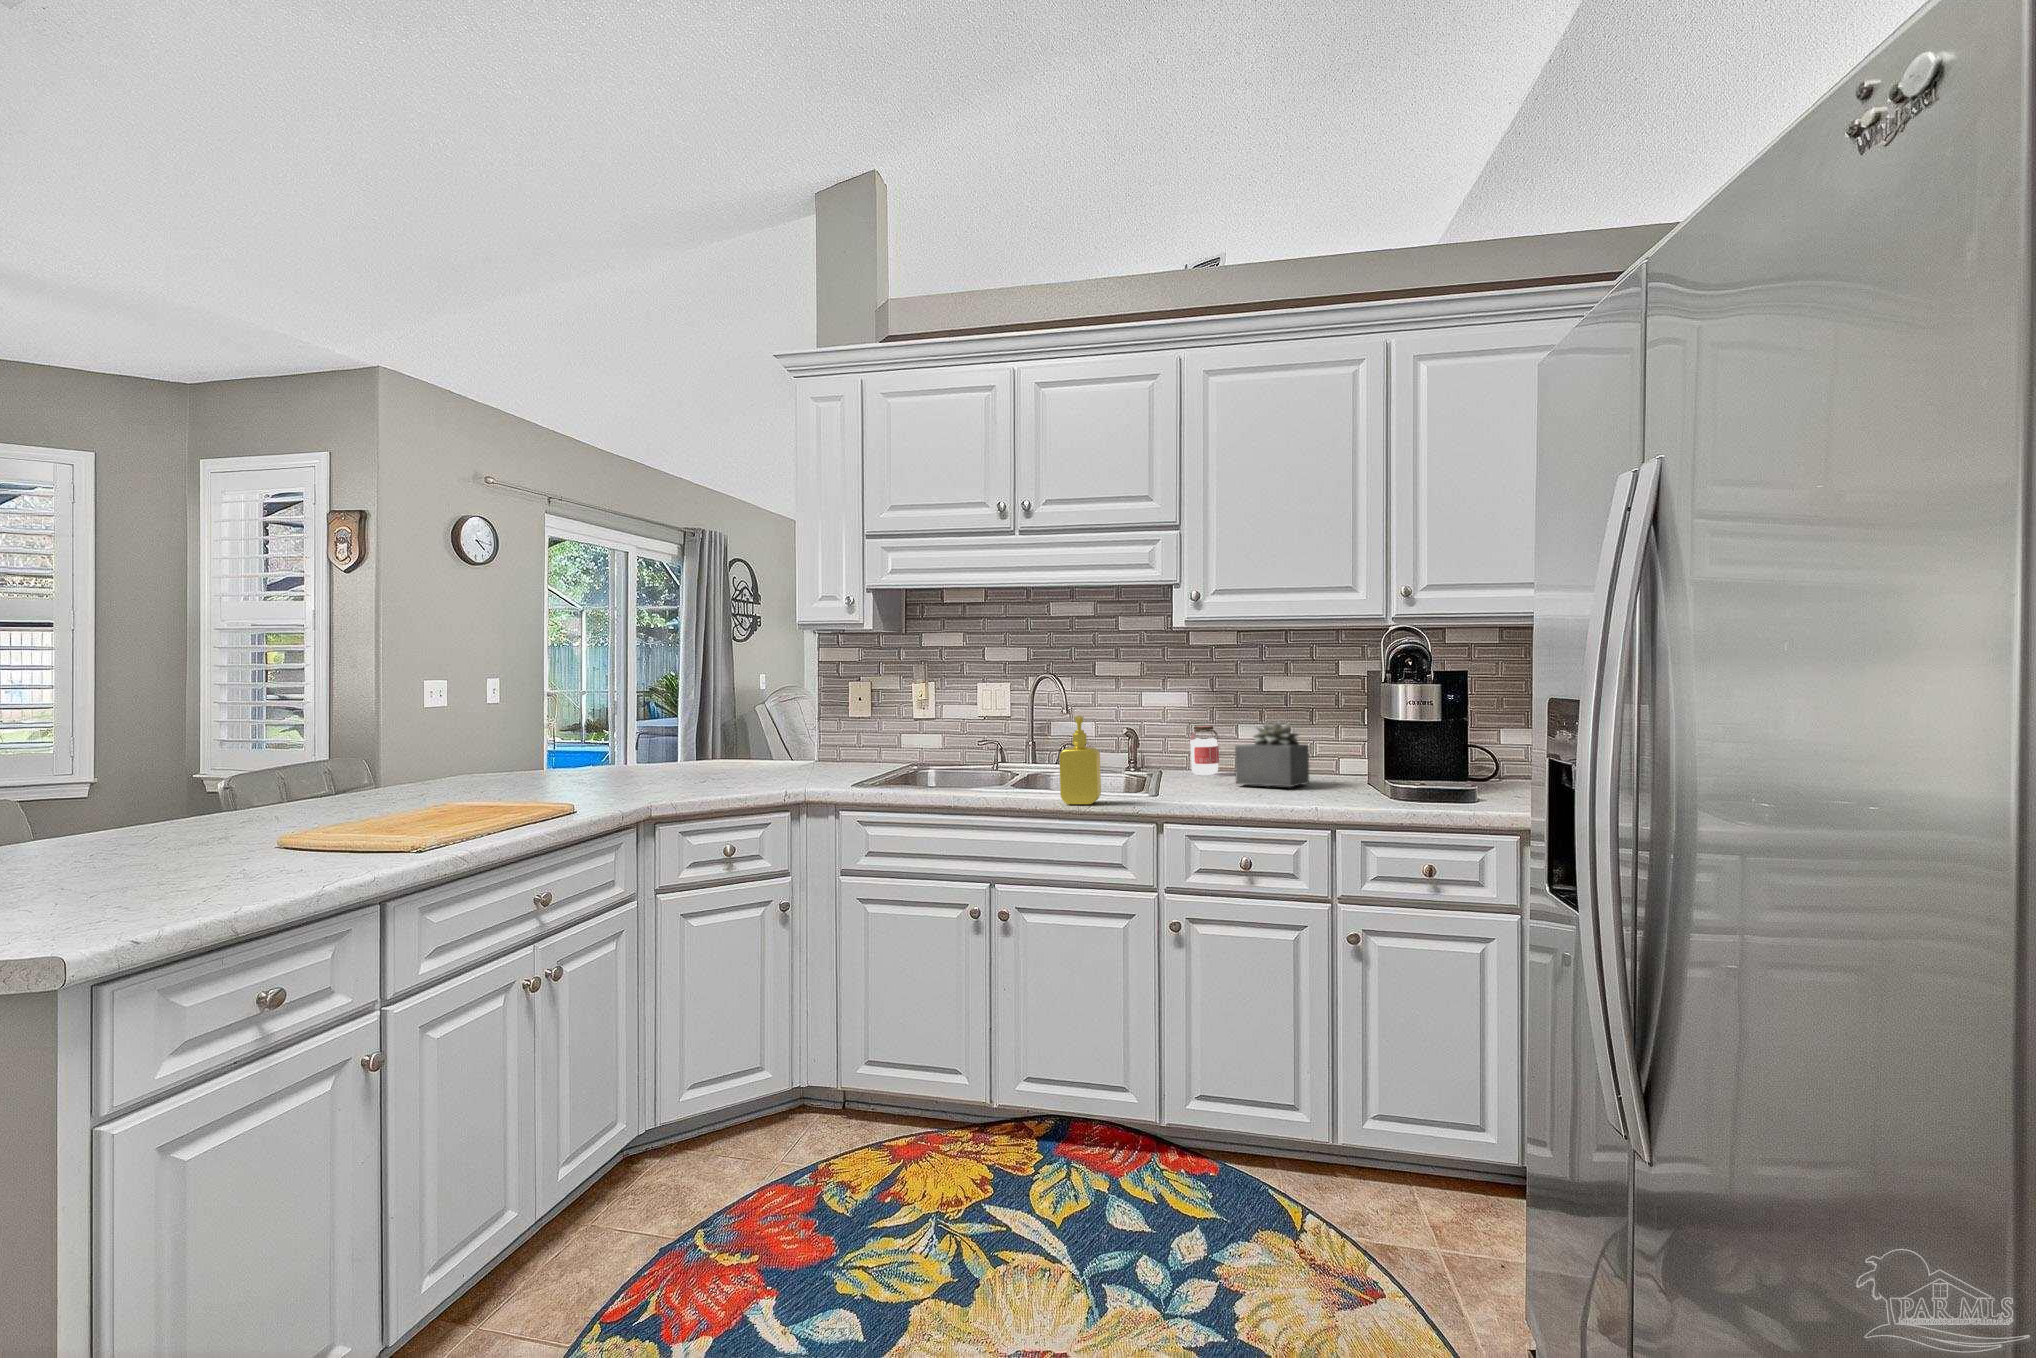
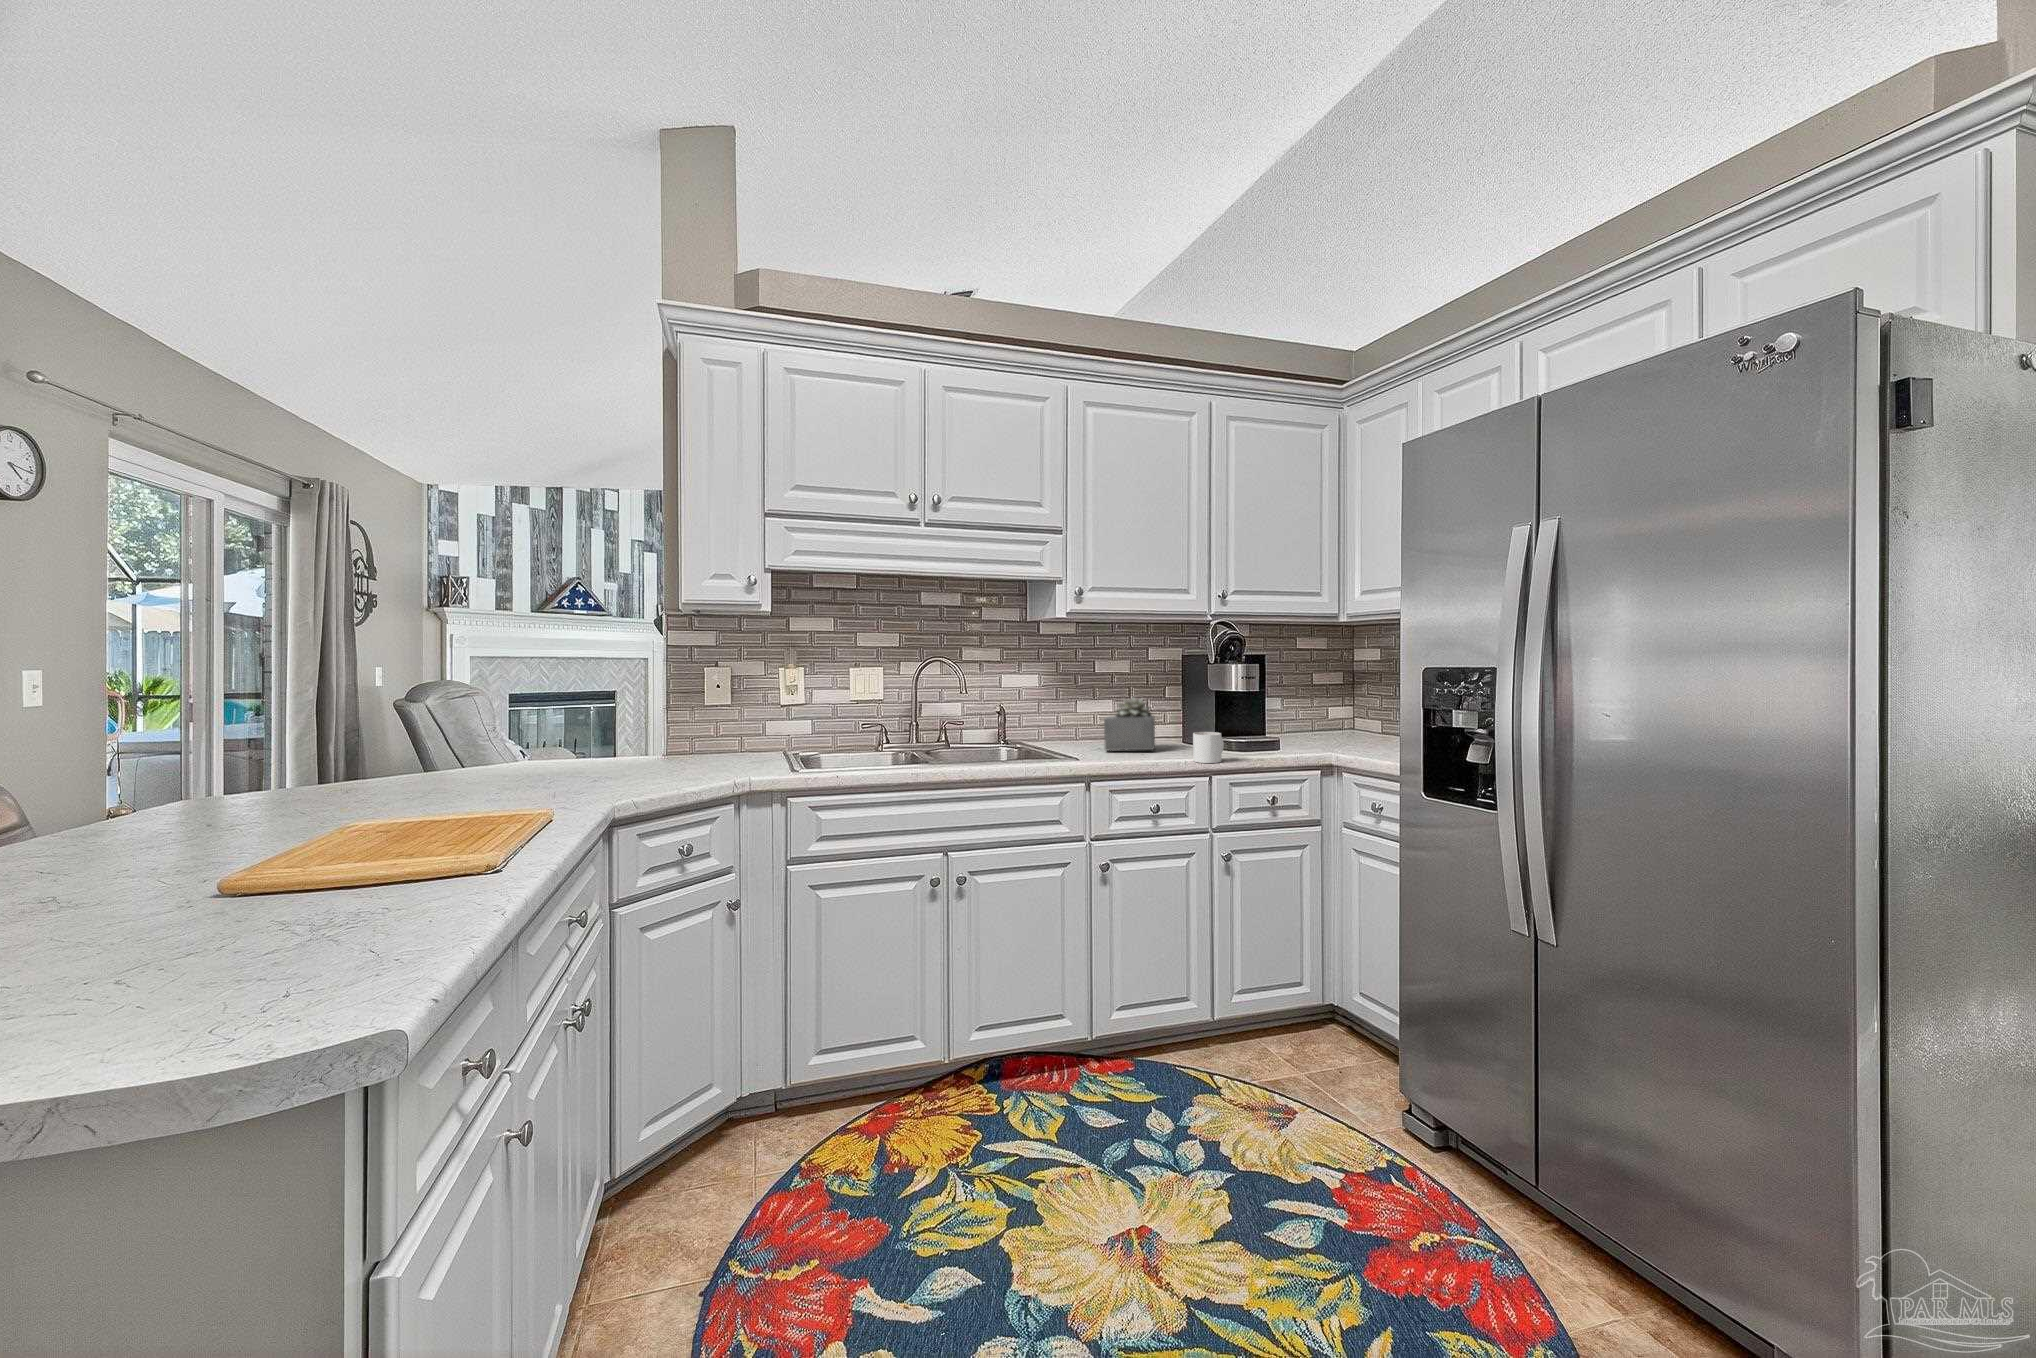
soap dispenser: present [1059,716,1101,805] -> none [1004,697,1040,776]
jar: present [1191,726,1219,775] -> none [1041,703,1067,745]
mug: none [1309,766,1357,806] -> present [1193,732,1224,763]

